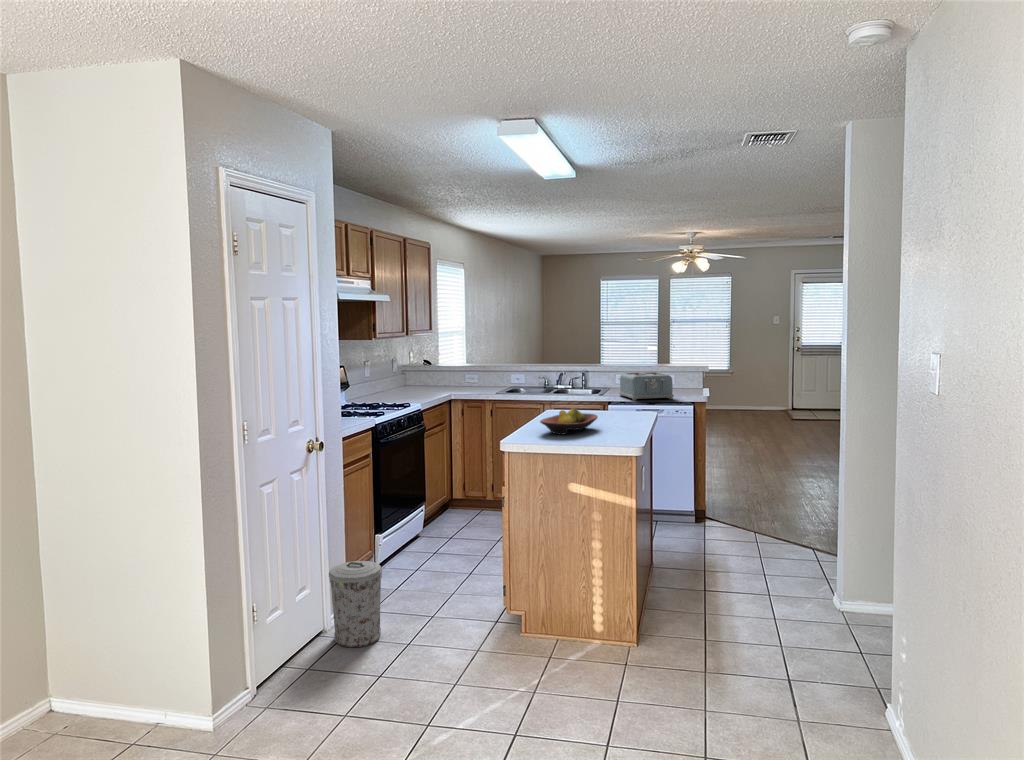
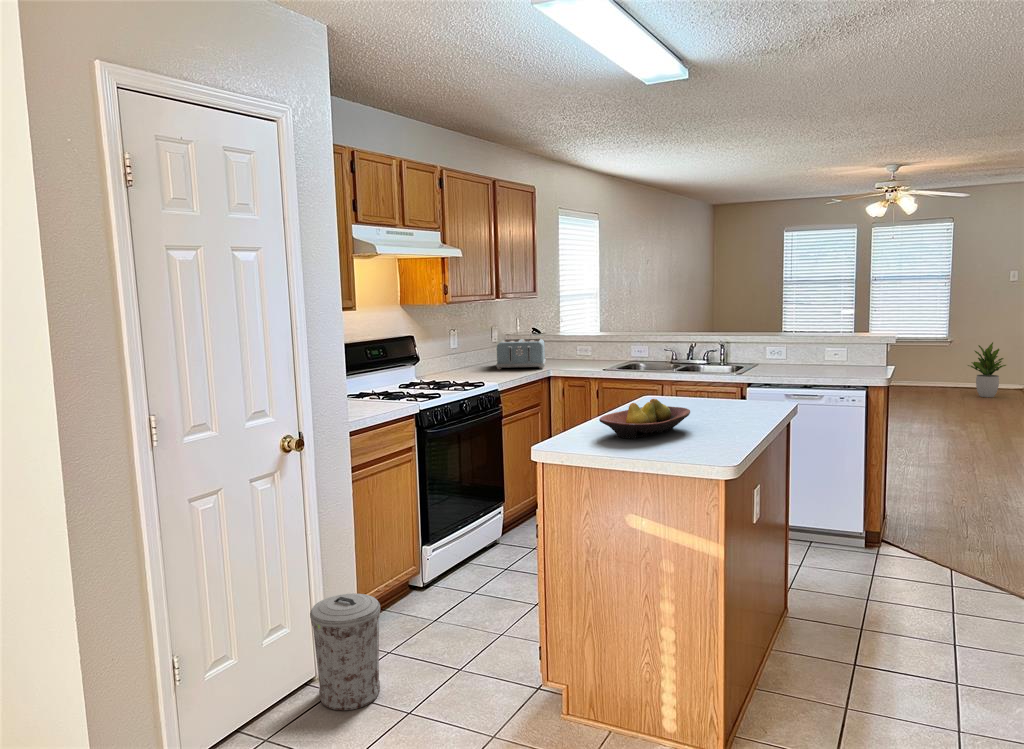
potted plant: none [741,371,770,414] -> present [968,342,1006,397]
toaster: present [619,372,674,401] -> present [496,339,546,369]

